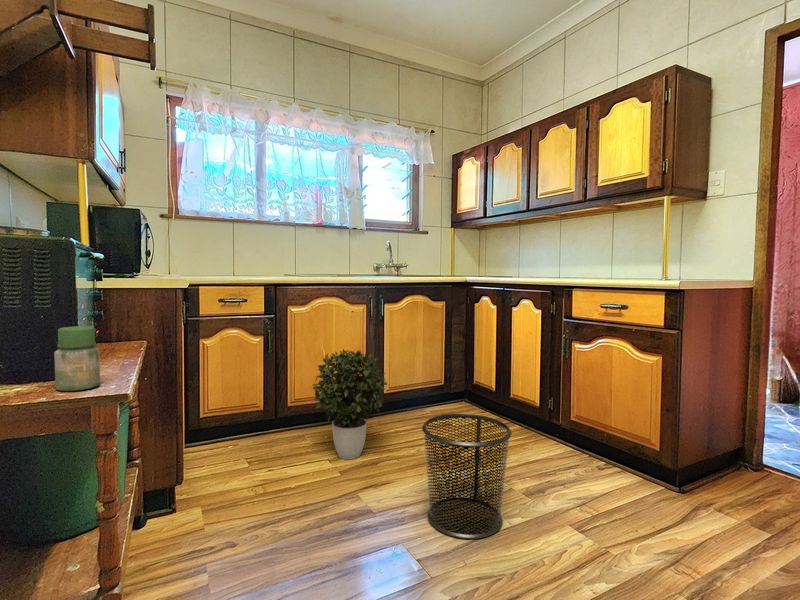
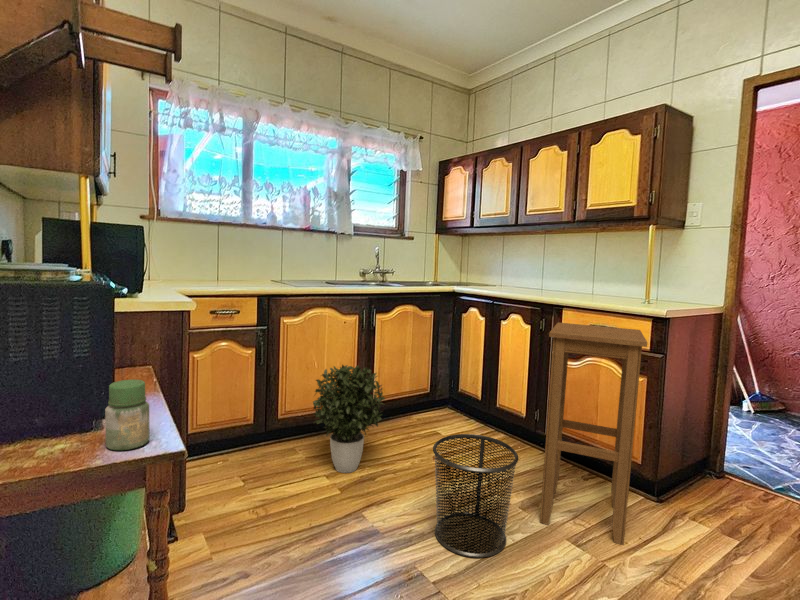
stool: none [543,299,650,533] -> present [540,322,647,545]

